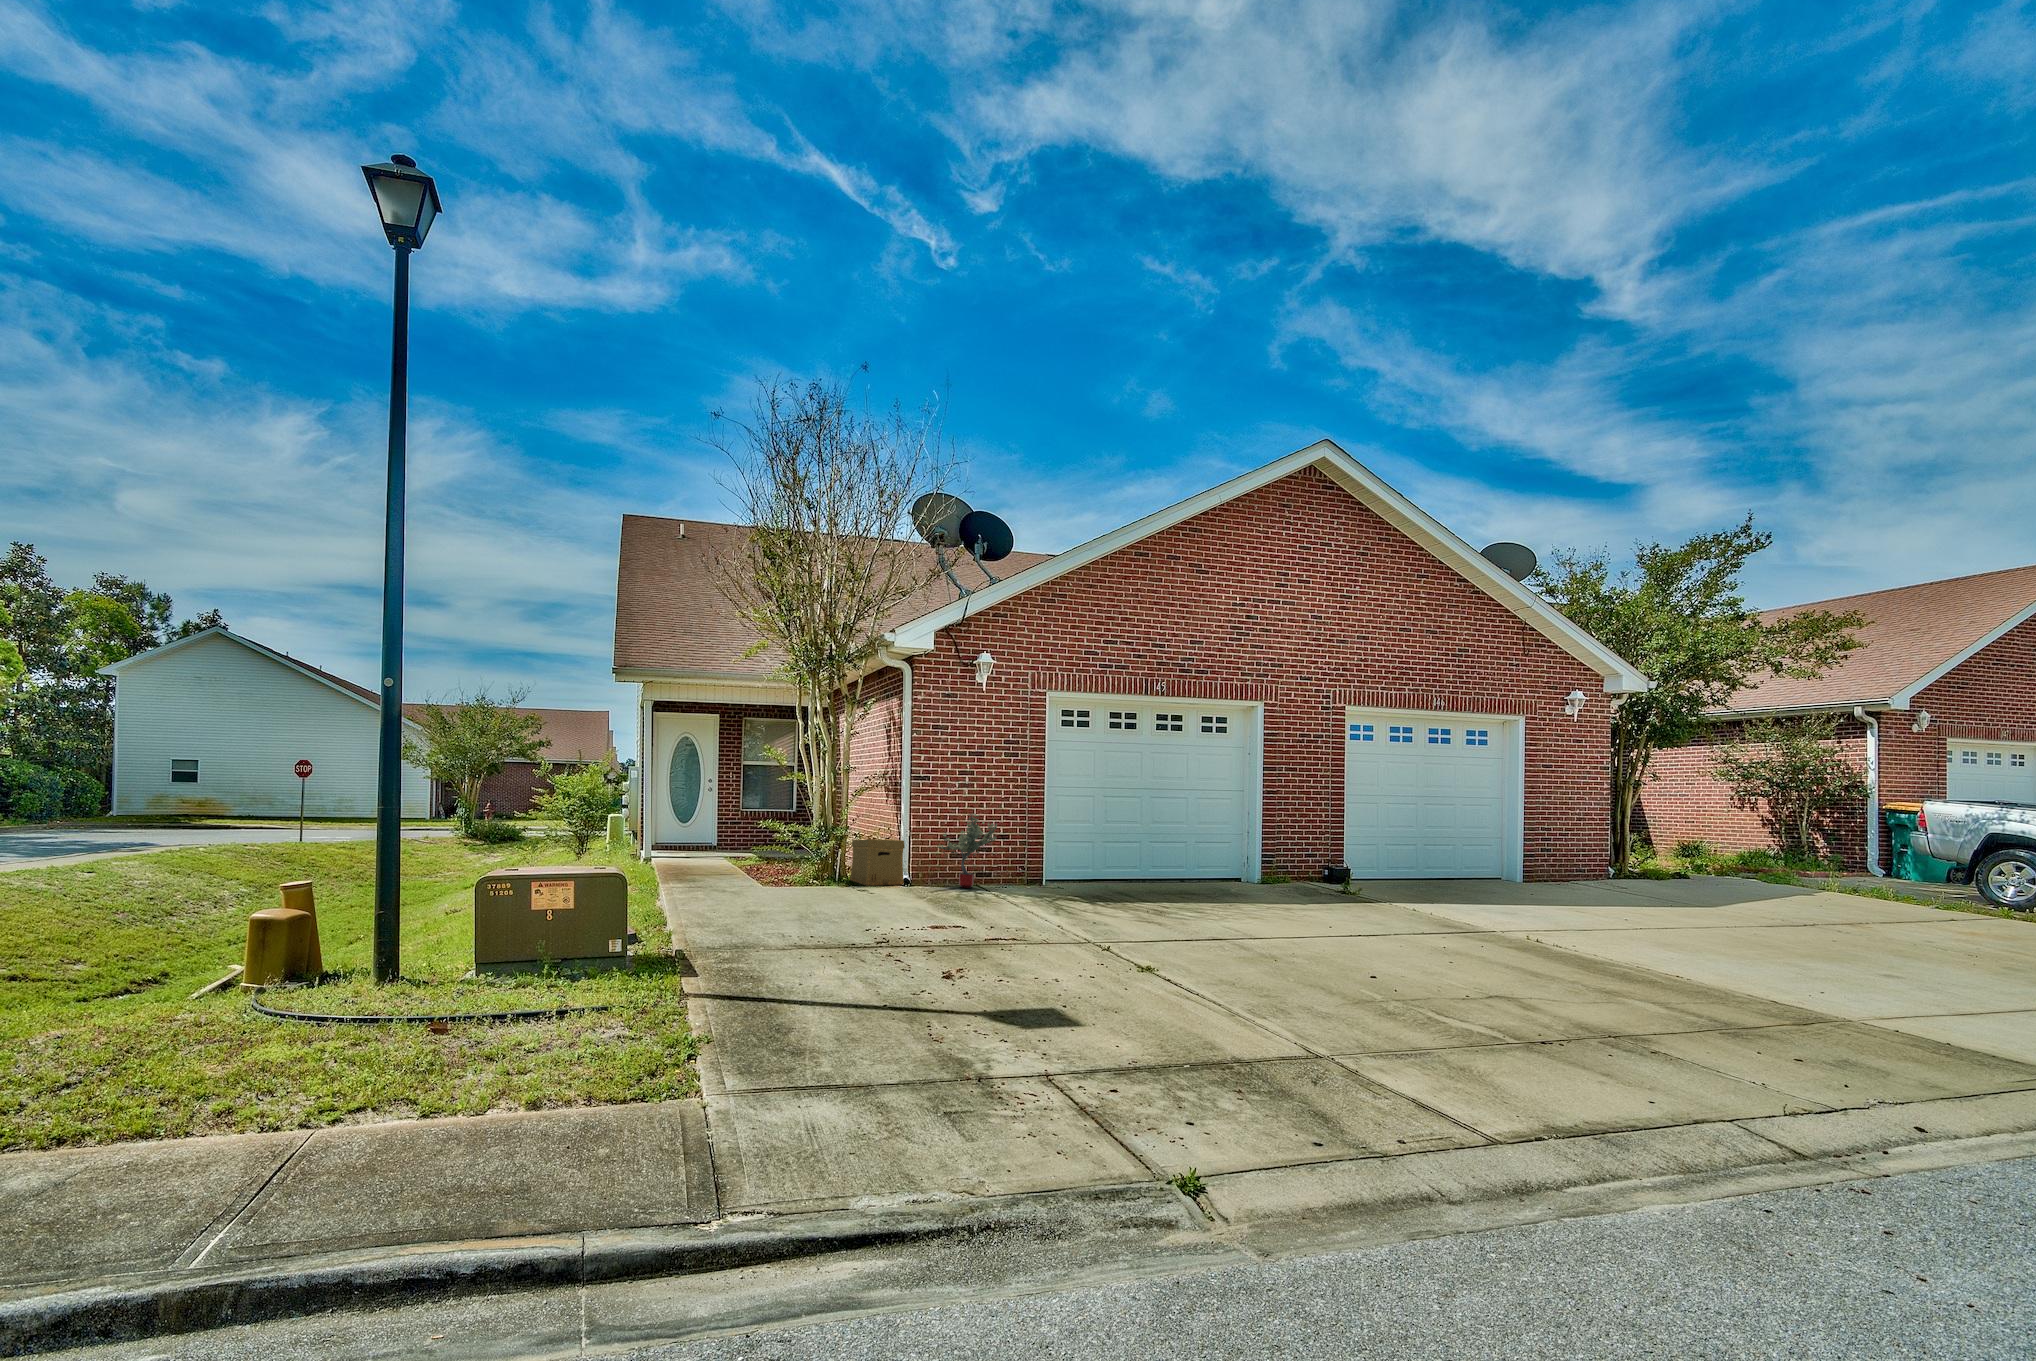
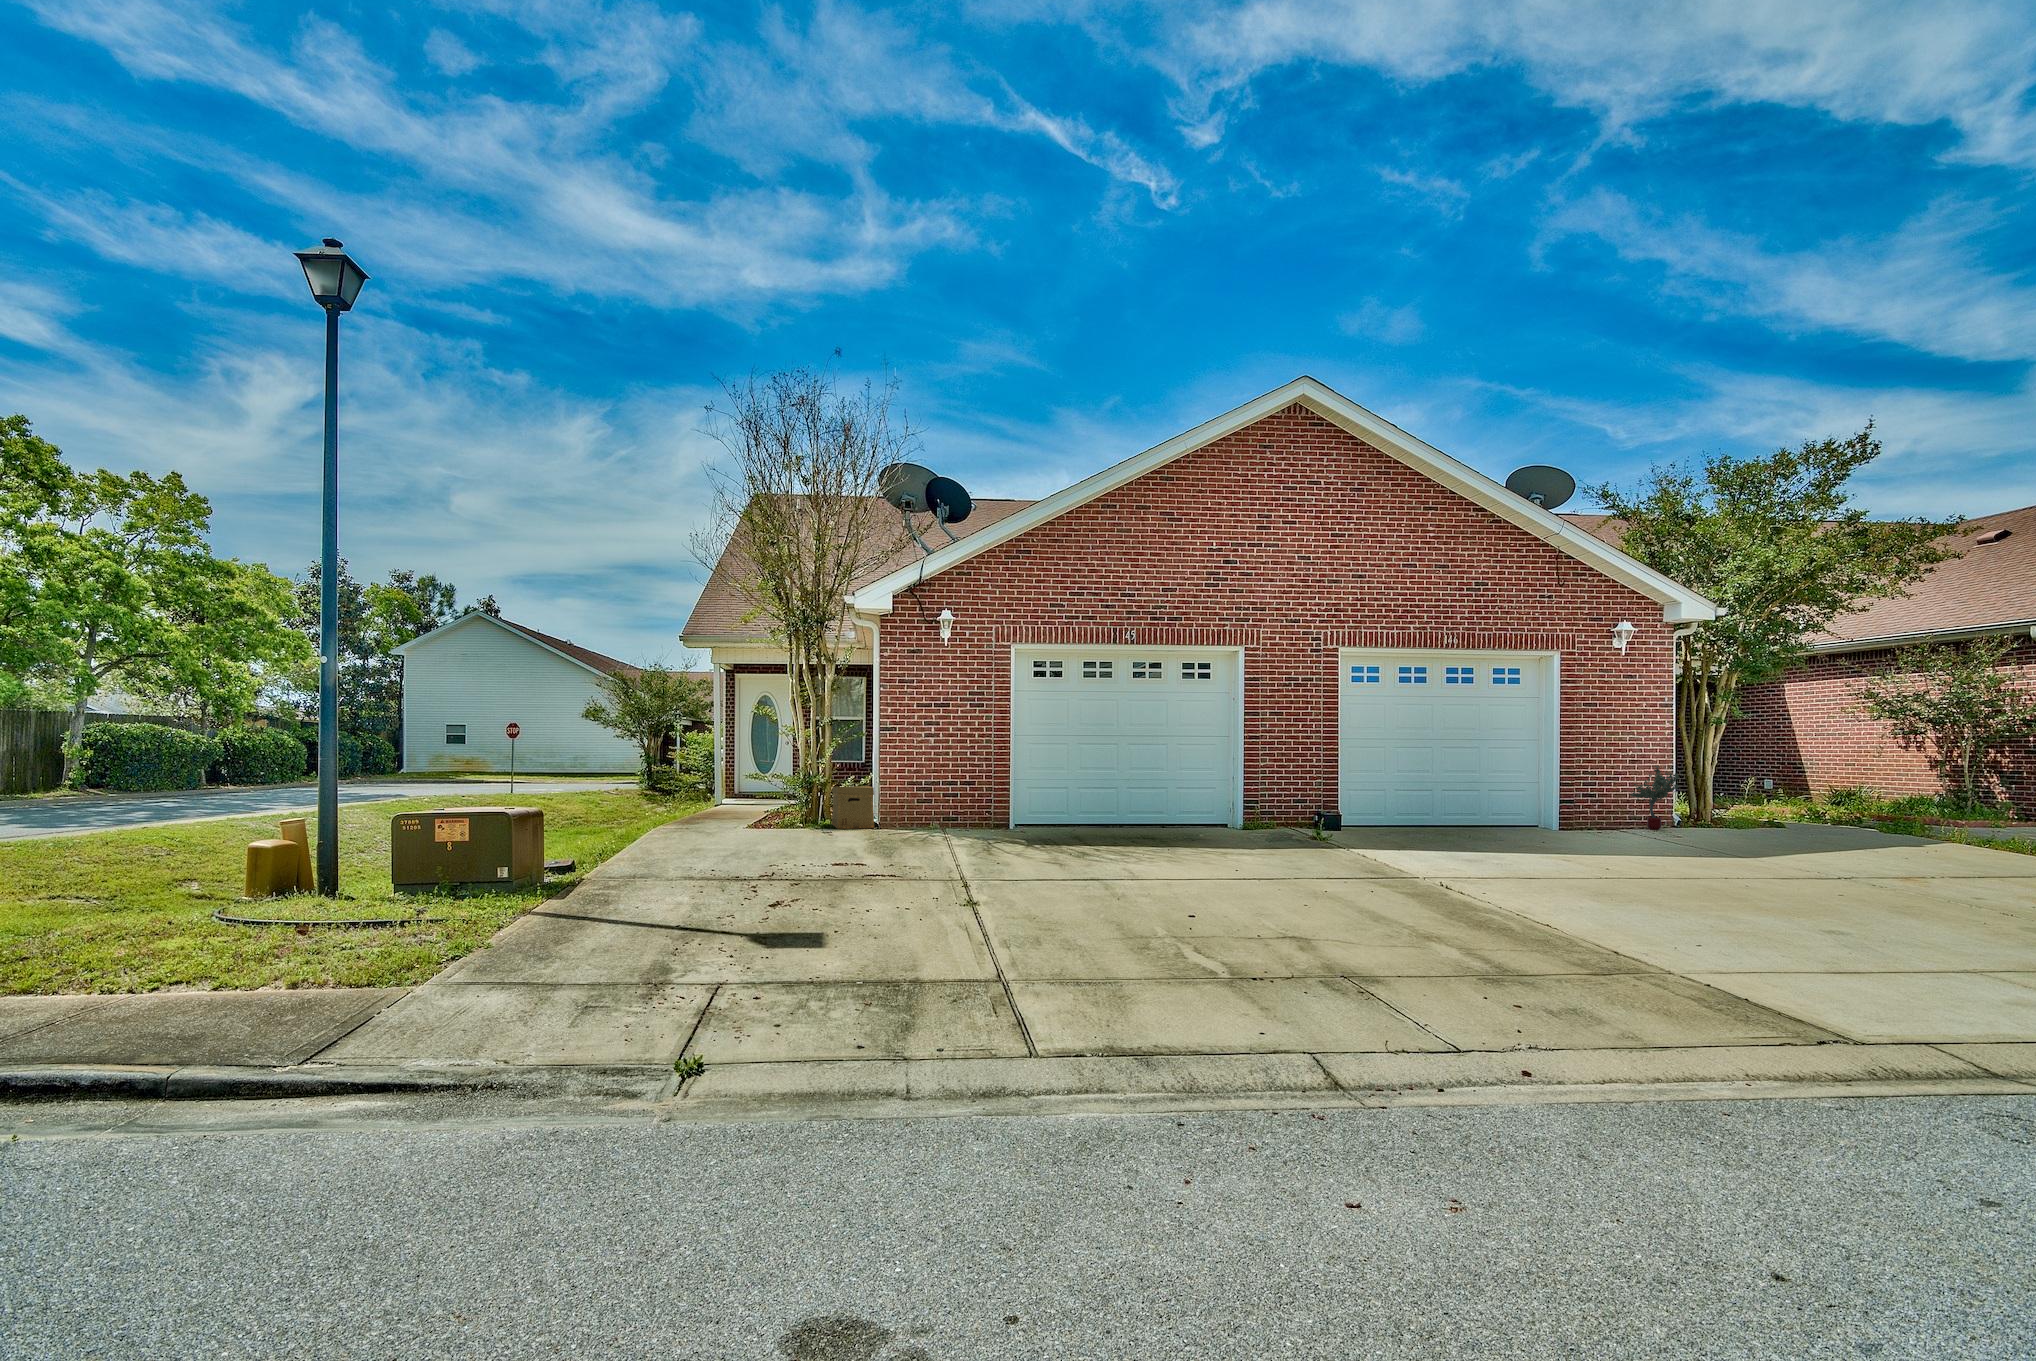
potted tree: present [938,814,997,888] -> present [1631,766,1679,830]

